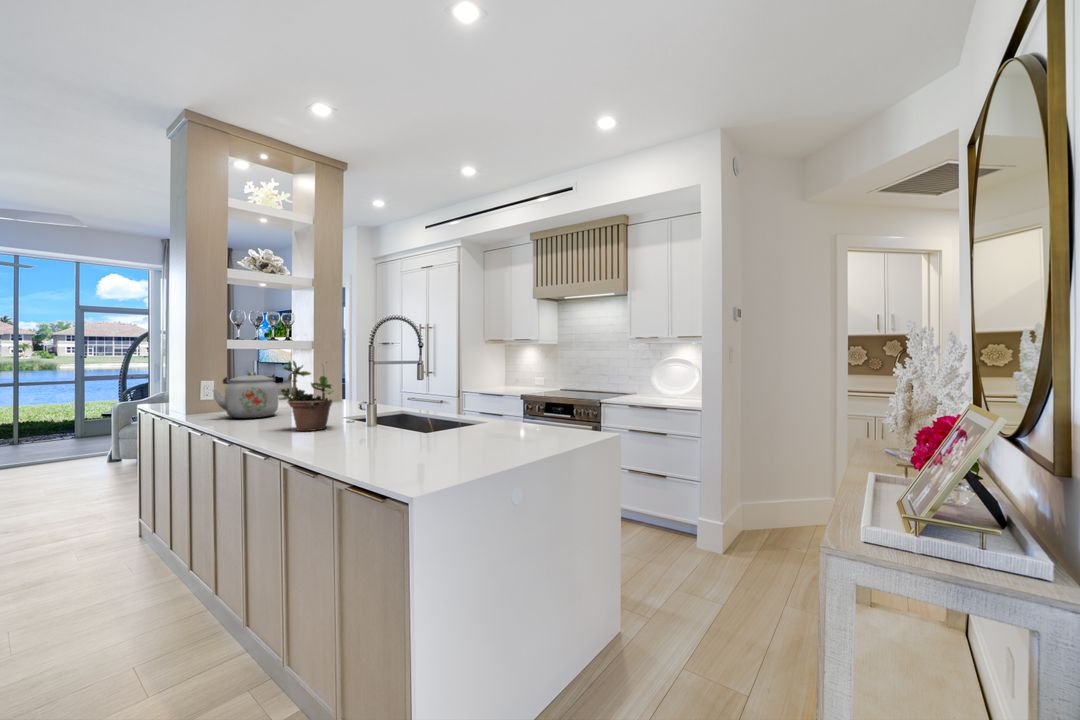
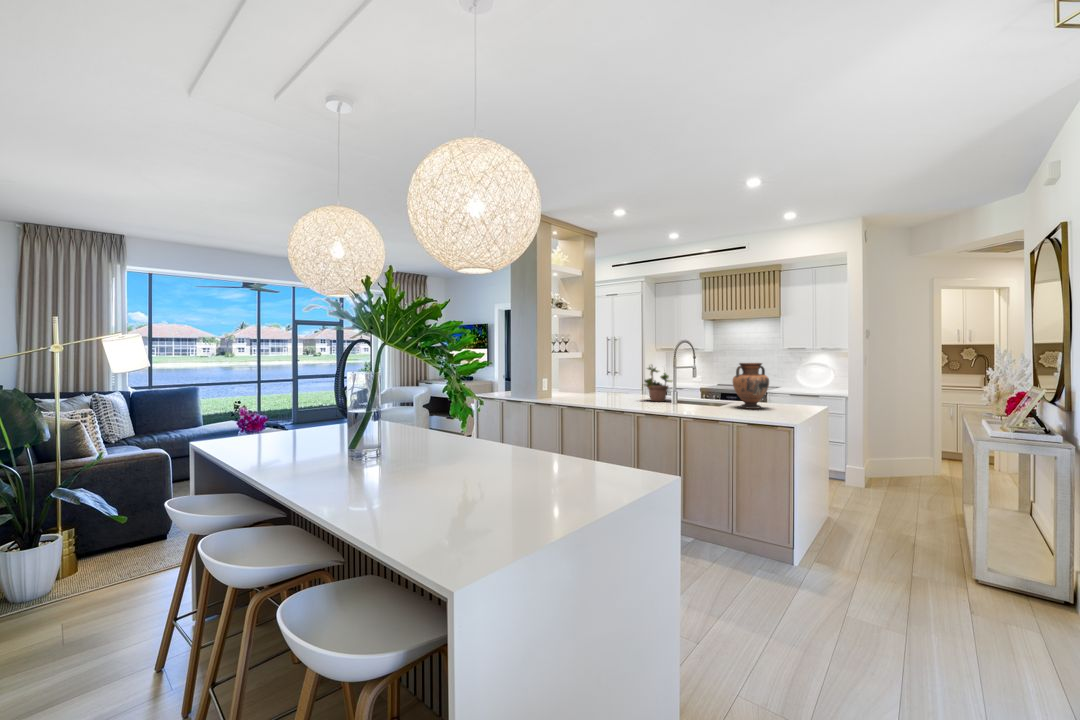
vase: none [385,356,456,452] -> present [733,363,769,409]
kettle: present [213,372,278,418] -> none [577,370,608,396]

